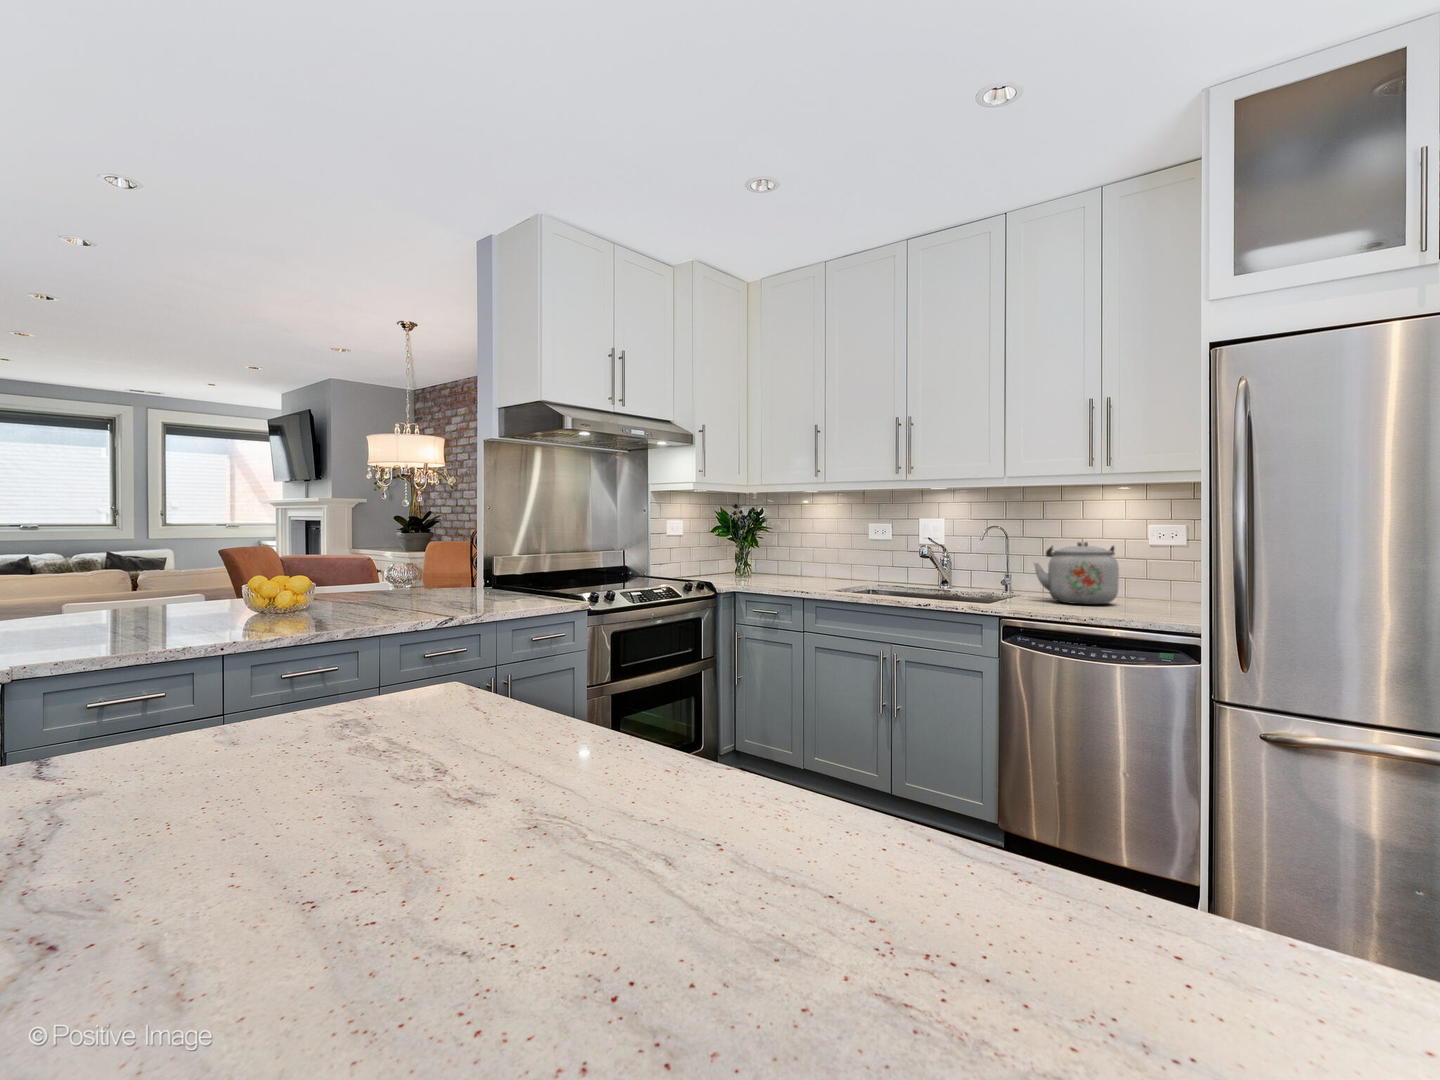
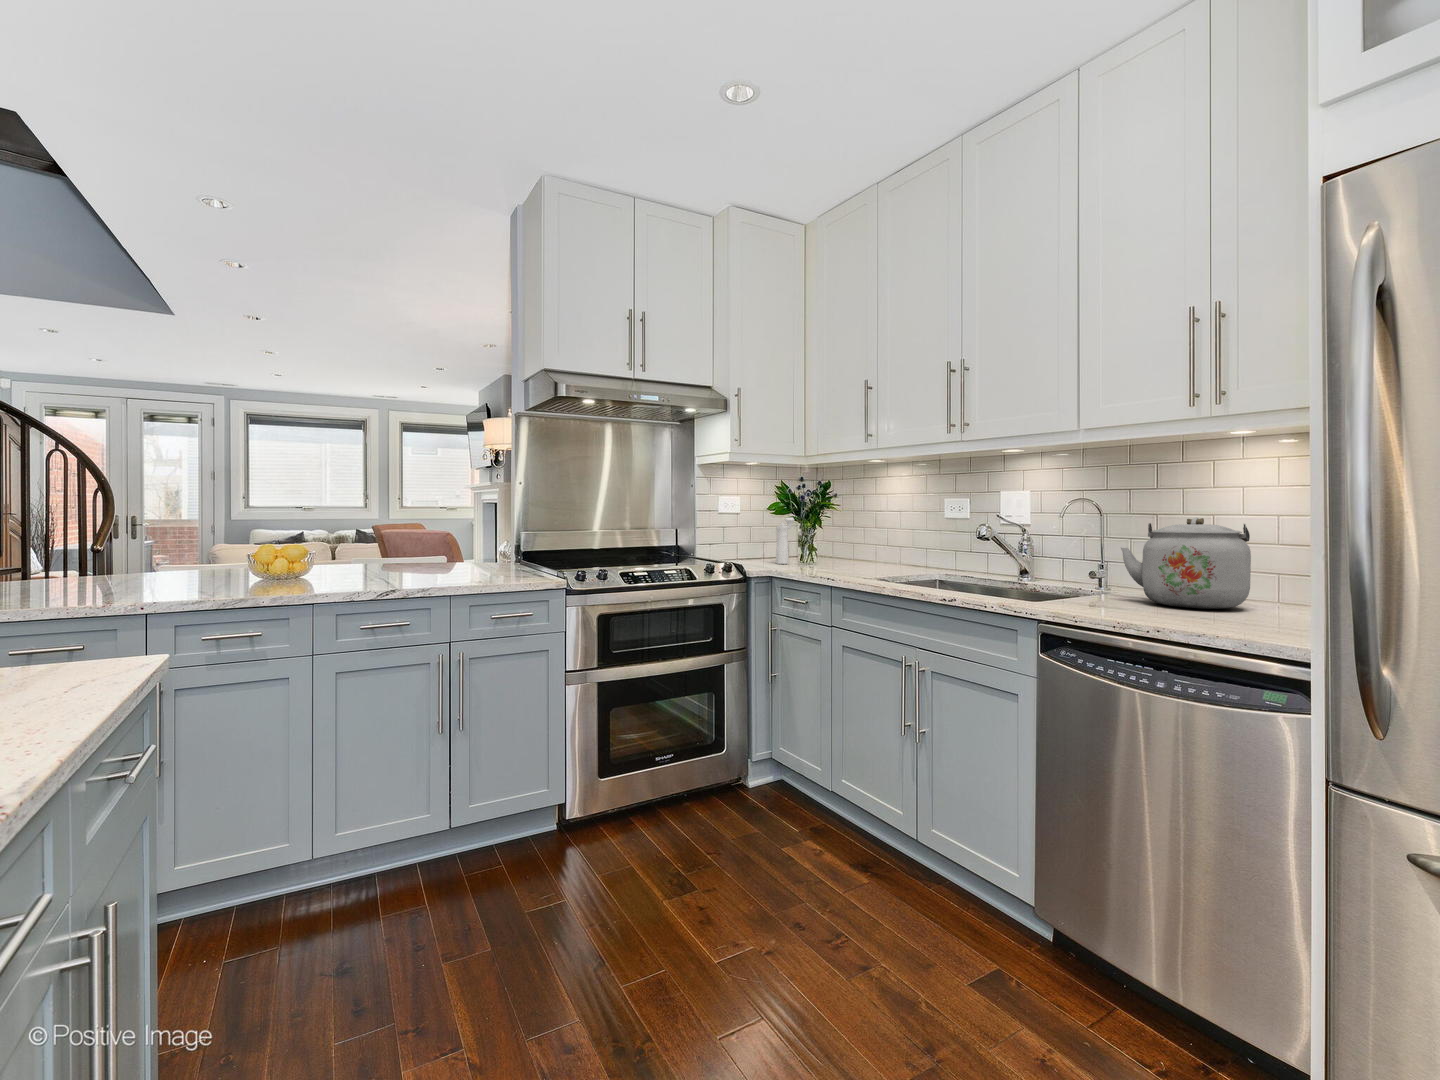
pepper mill: none [719,539,730,580] -> present [776,517,794,564]

